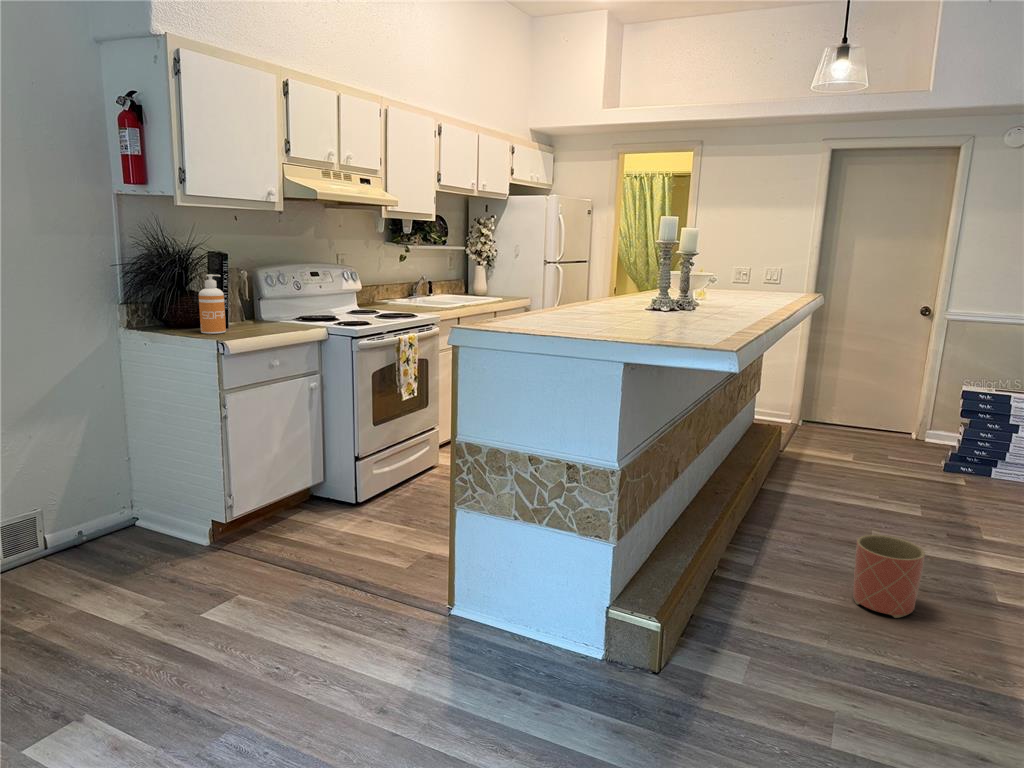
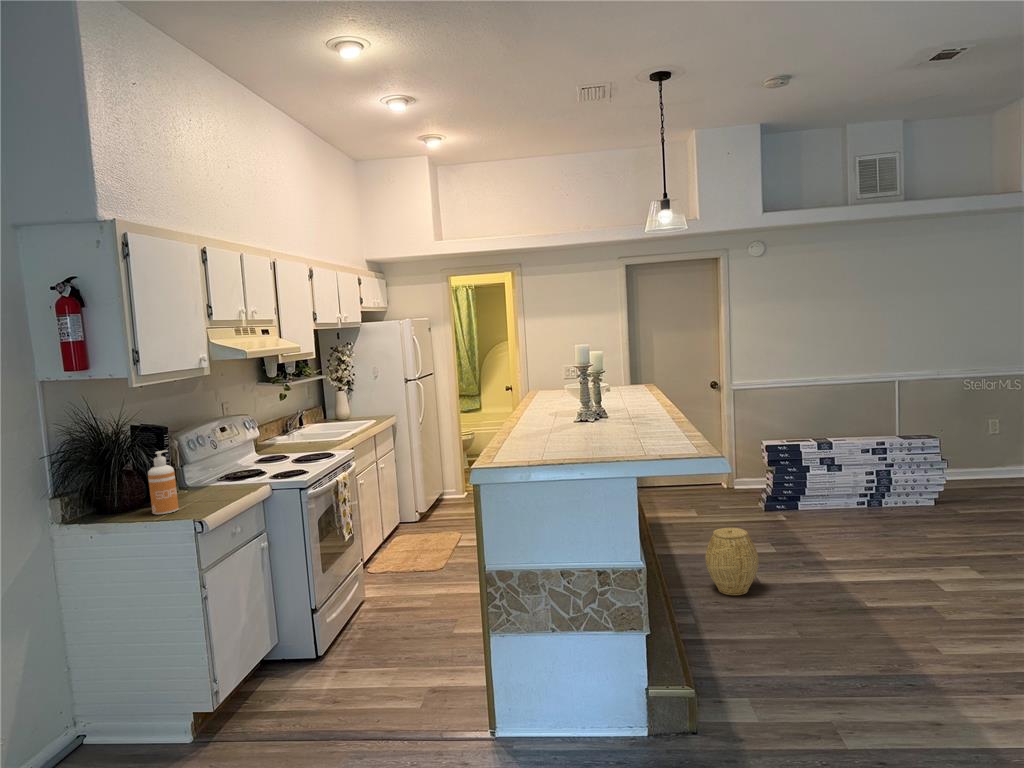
woven basket: none [800,467,869,549] -> present [705,528,759,595]
planter: present [853,535,925,618] -> none [776,575,827,638]

